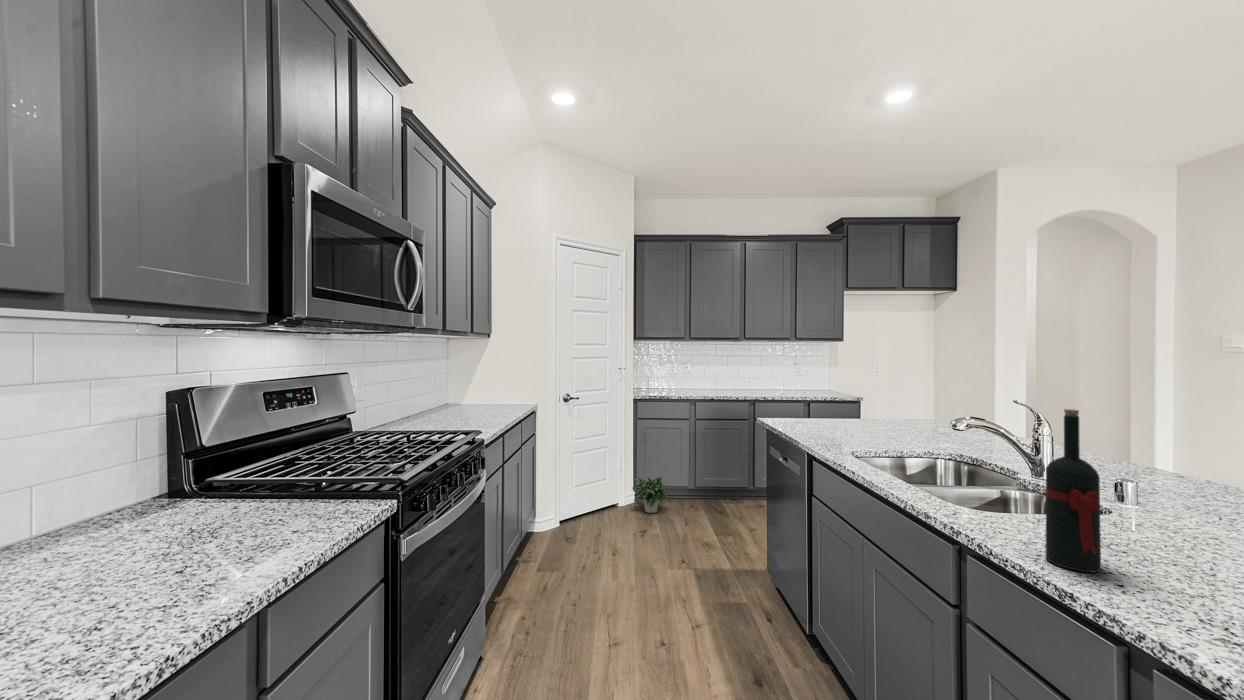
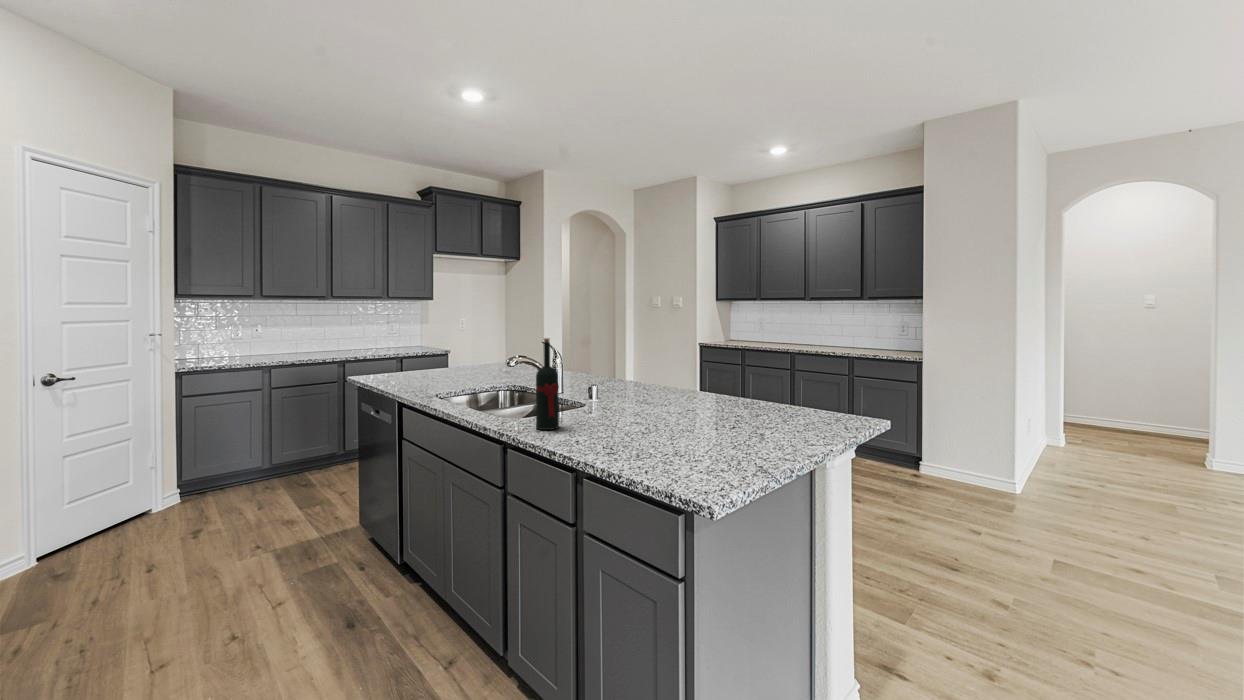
potted plant: present [632,477,672,513] -> none [154,462,239,516]

